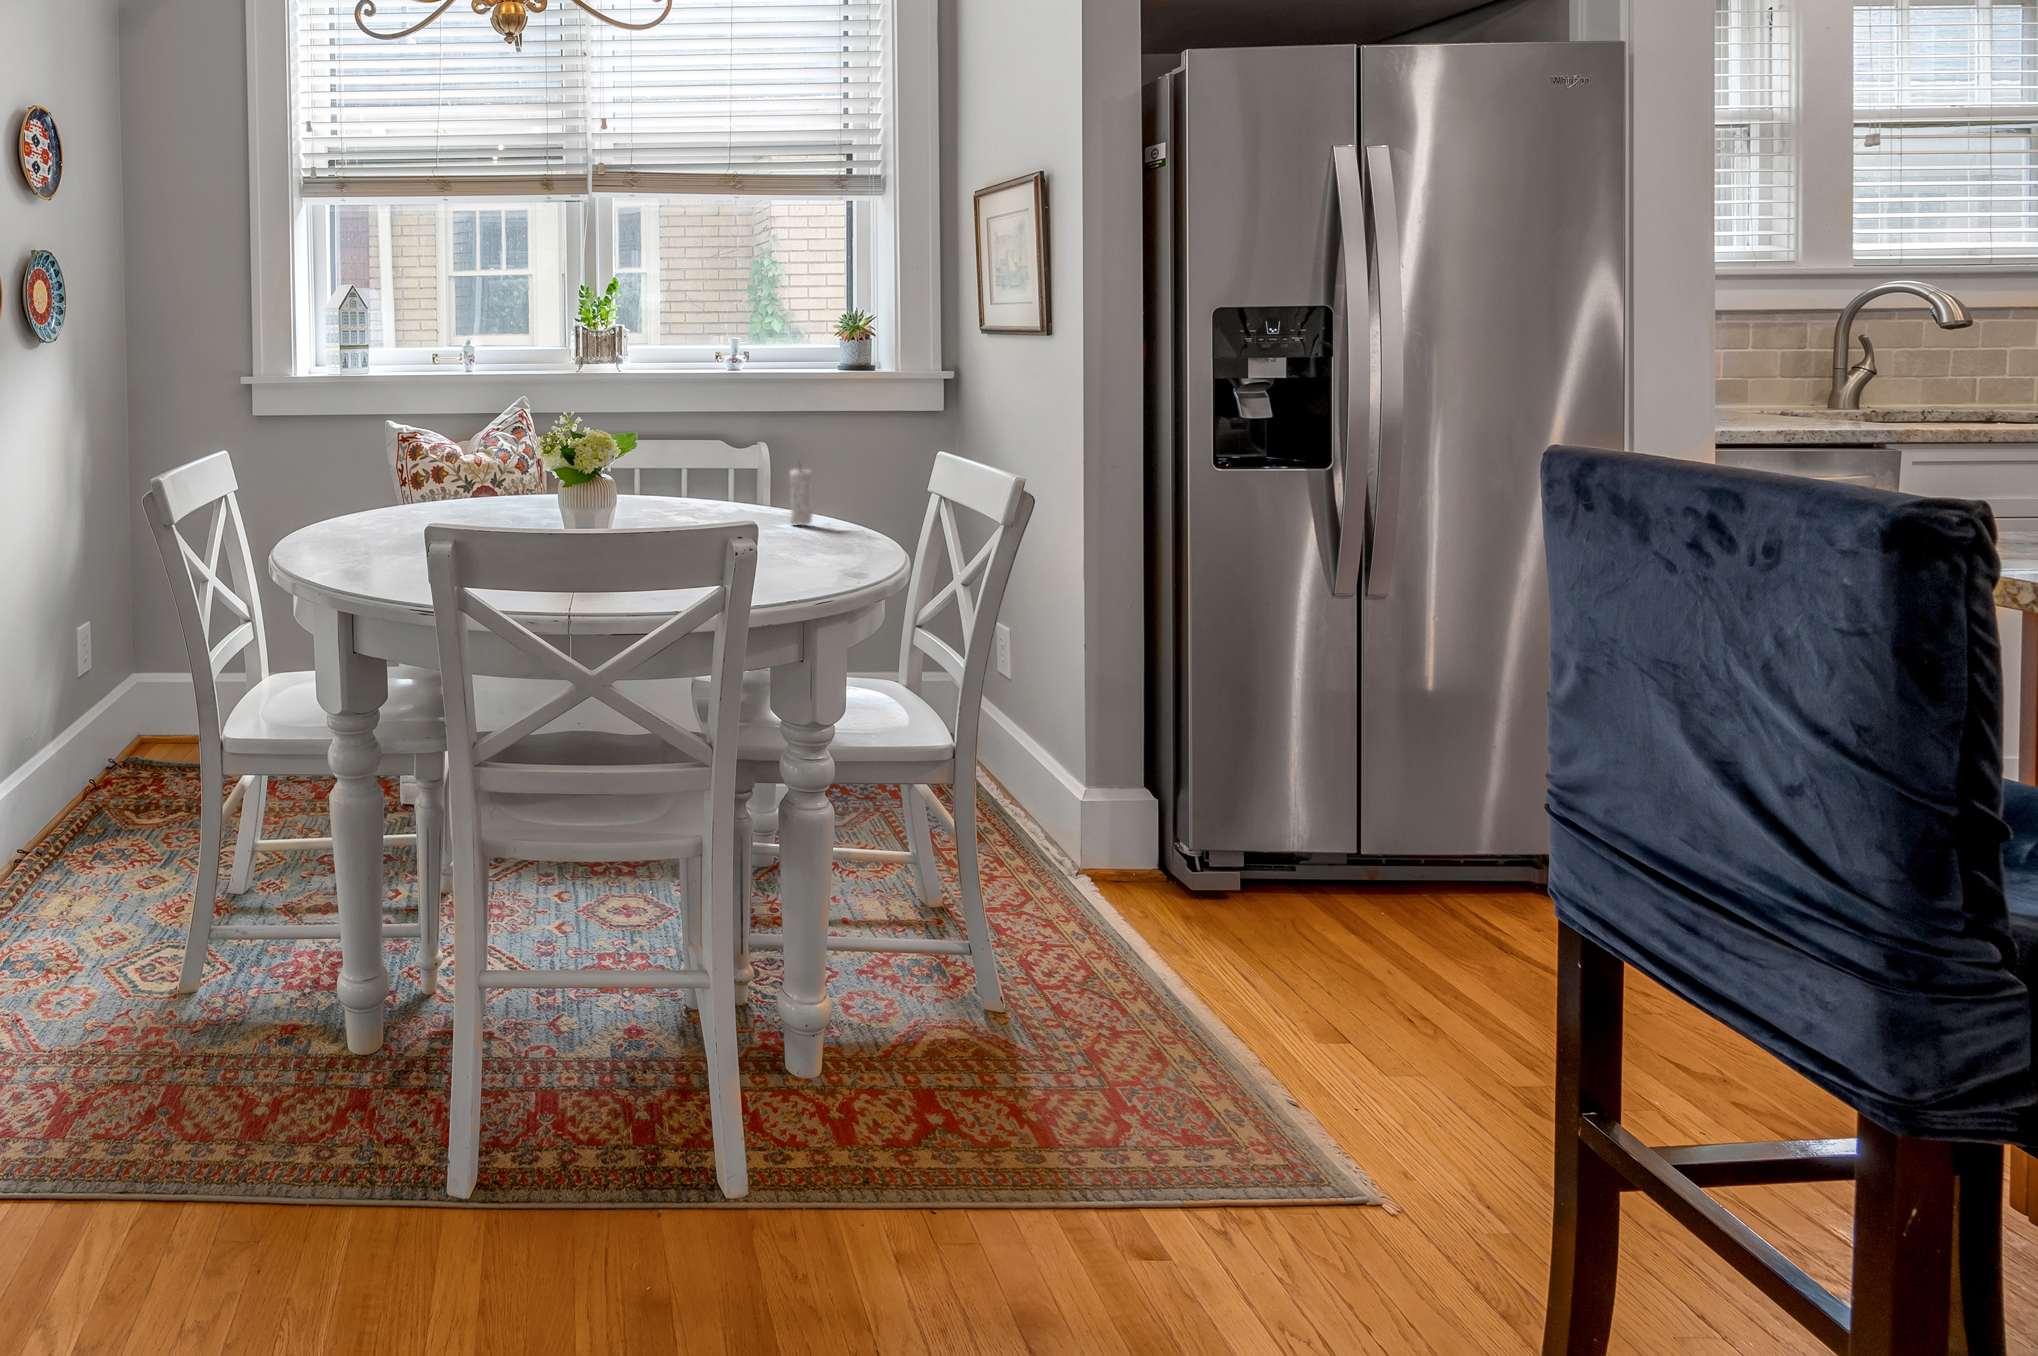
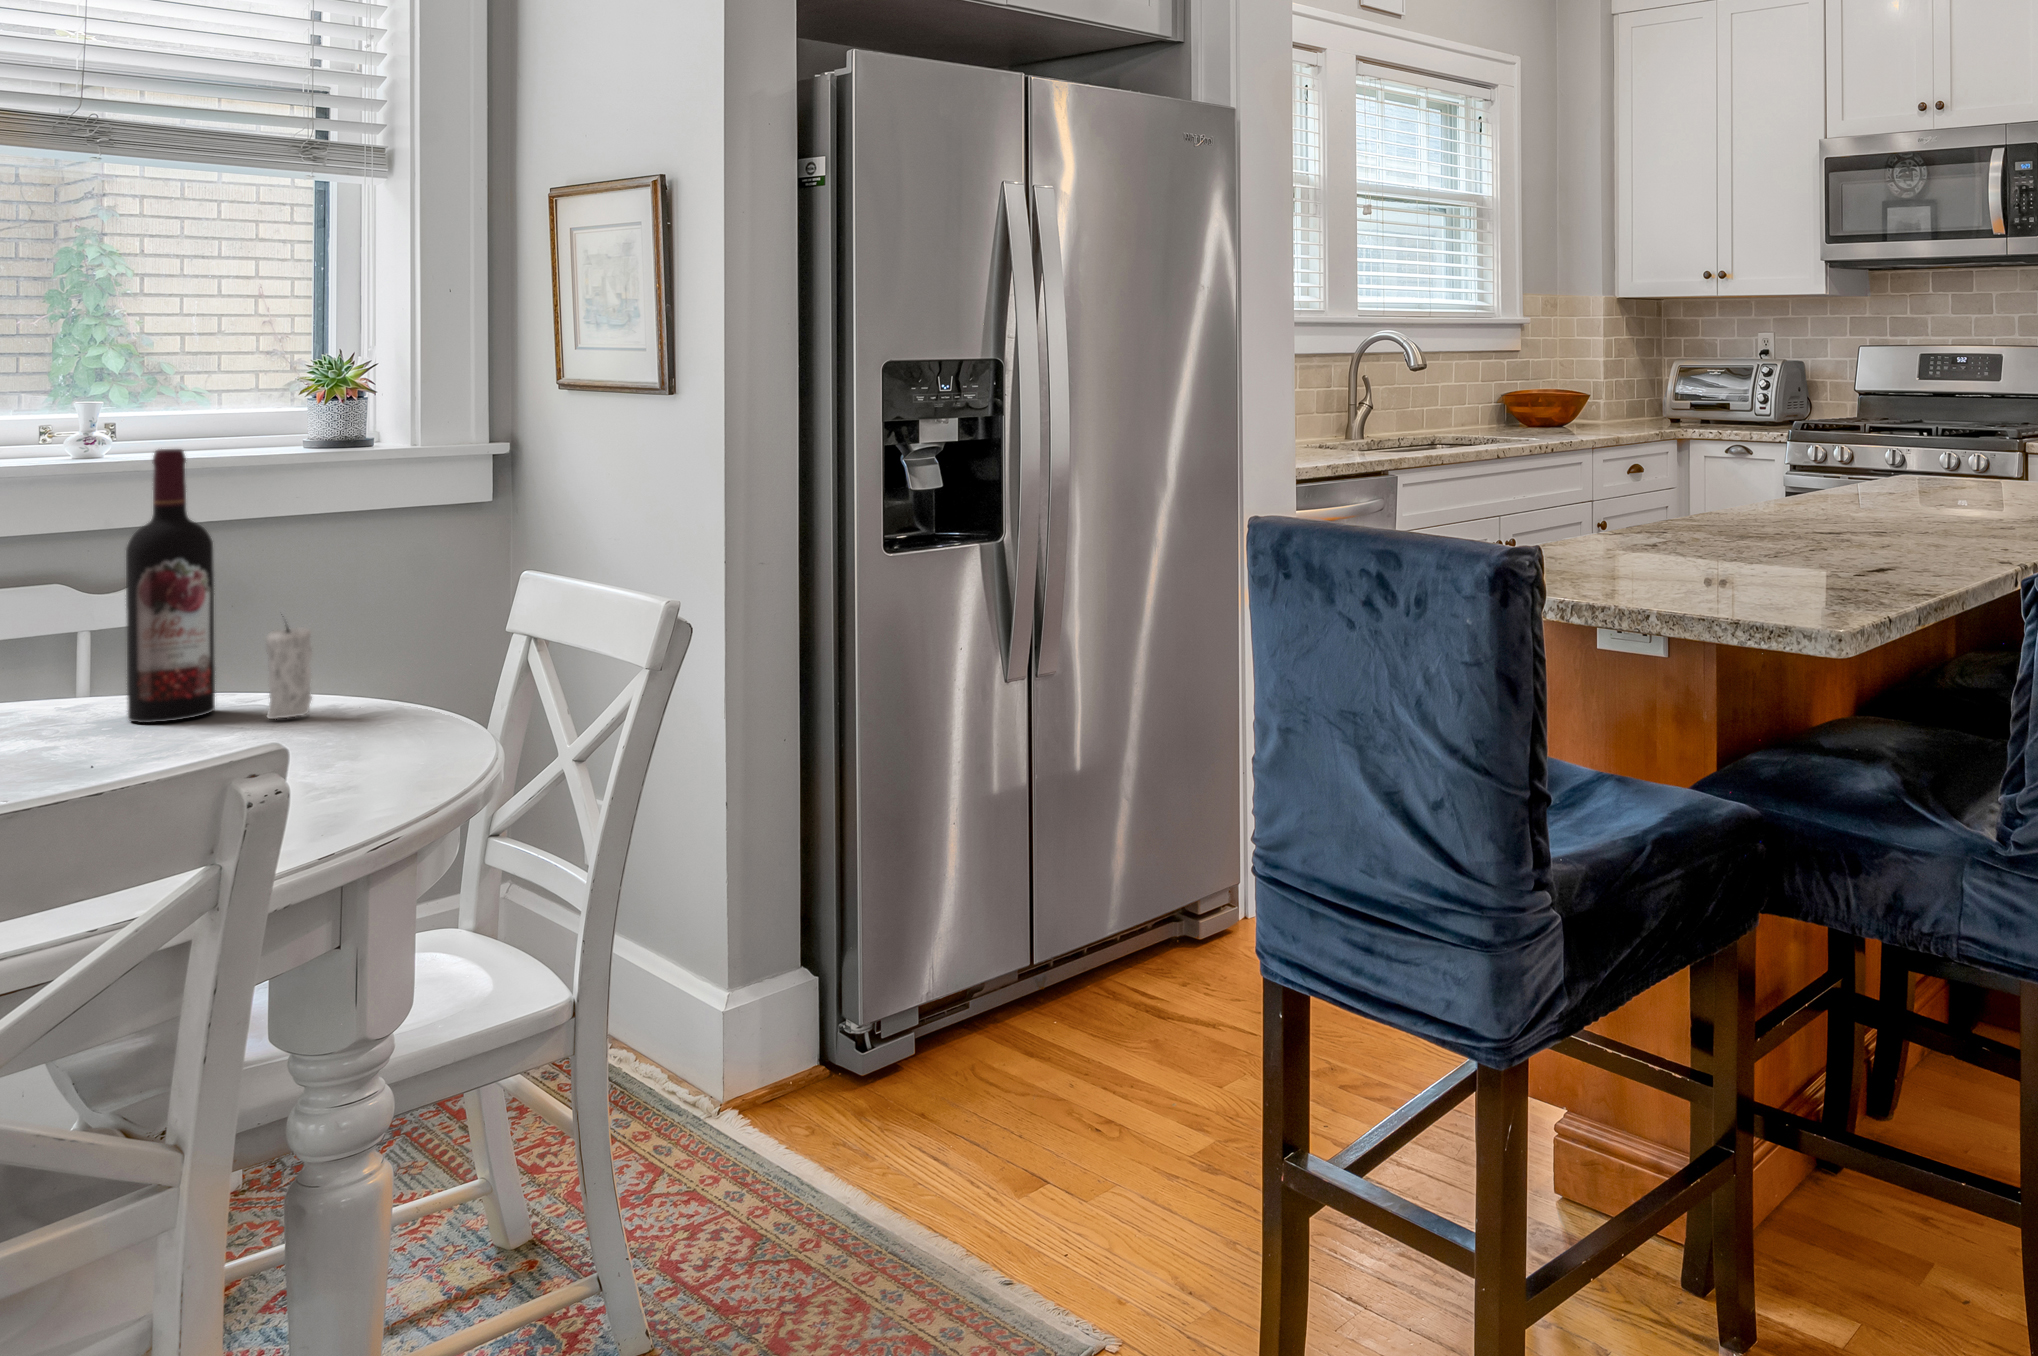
wine bottle: none [726,354,767,517] -> present [126,449,215,723]

